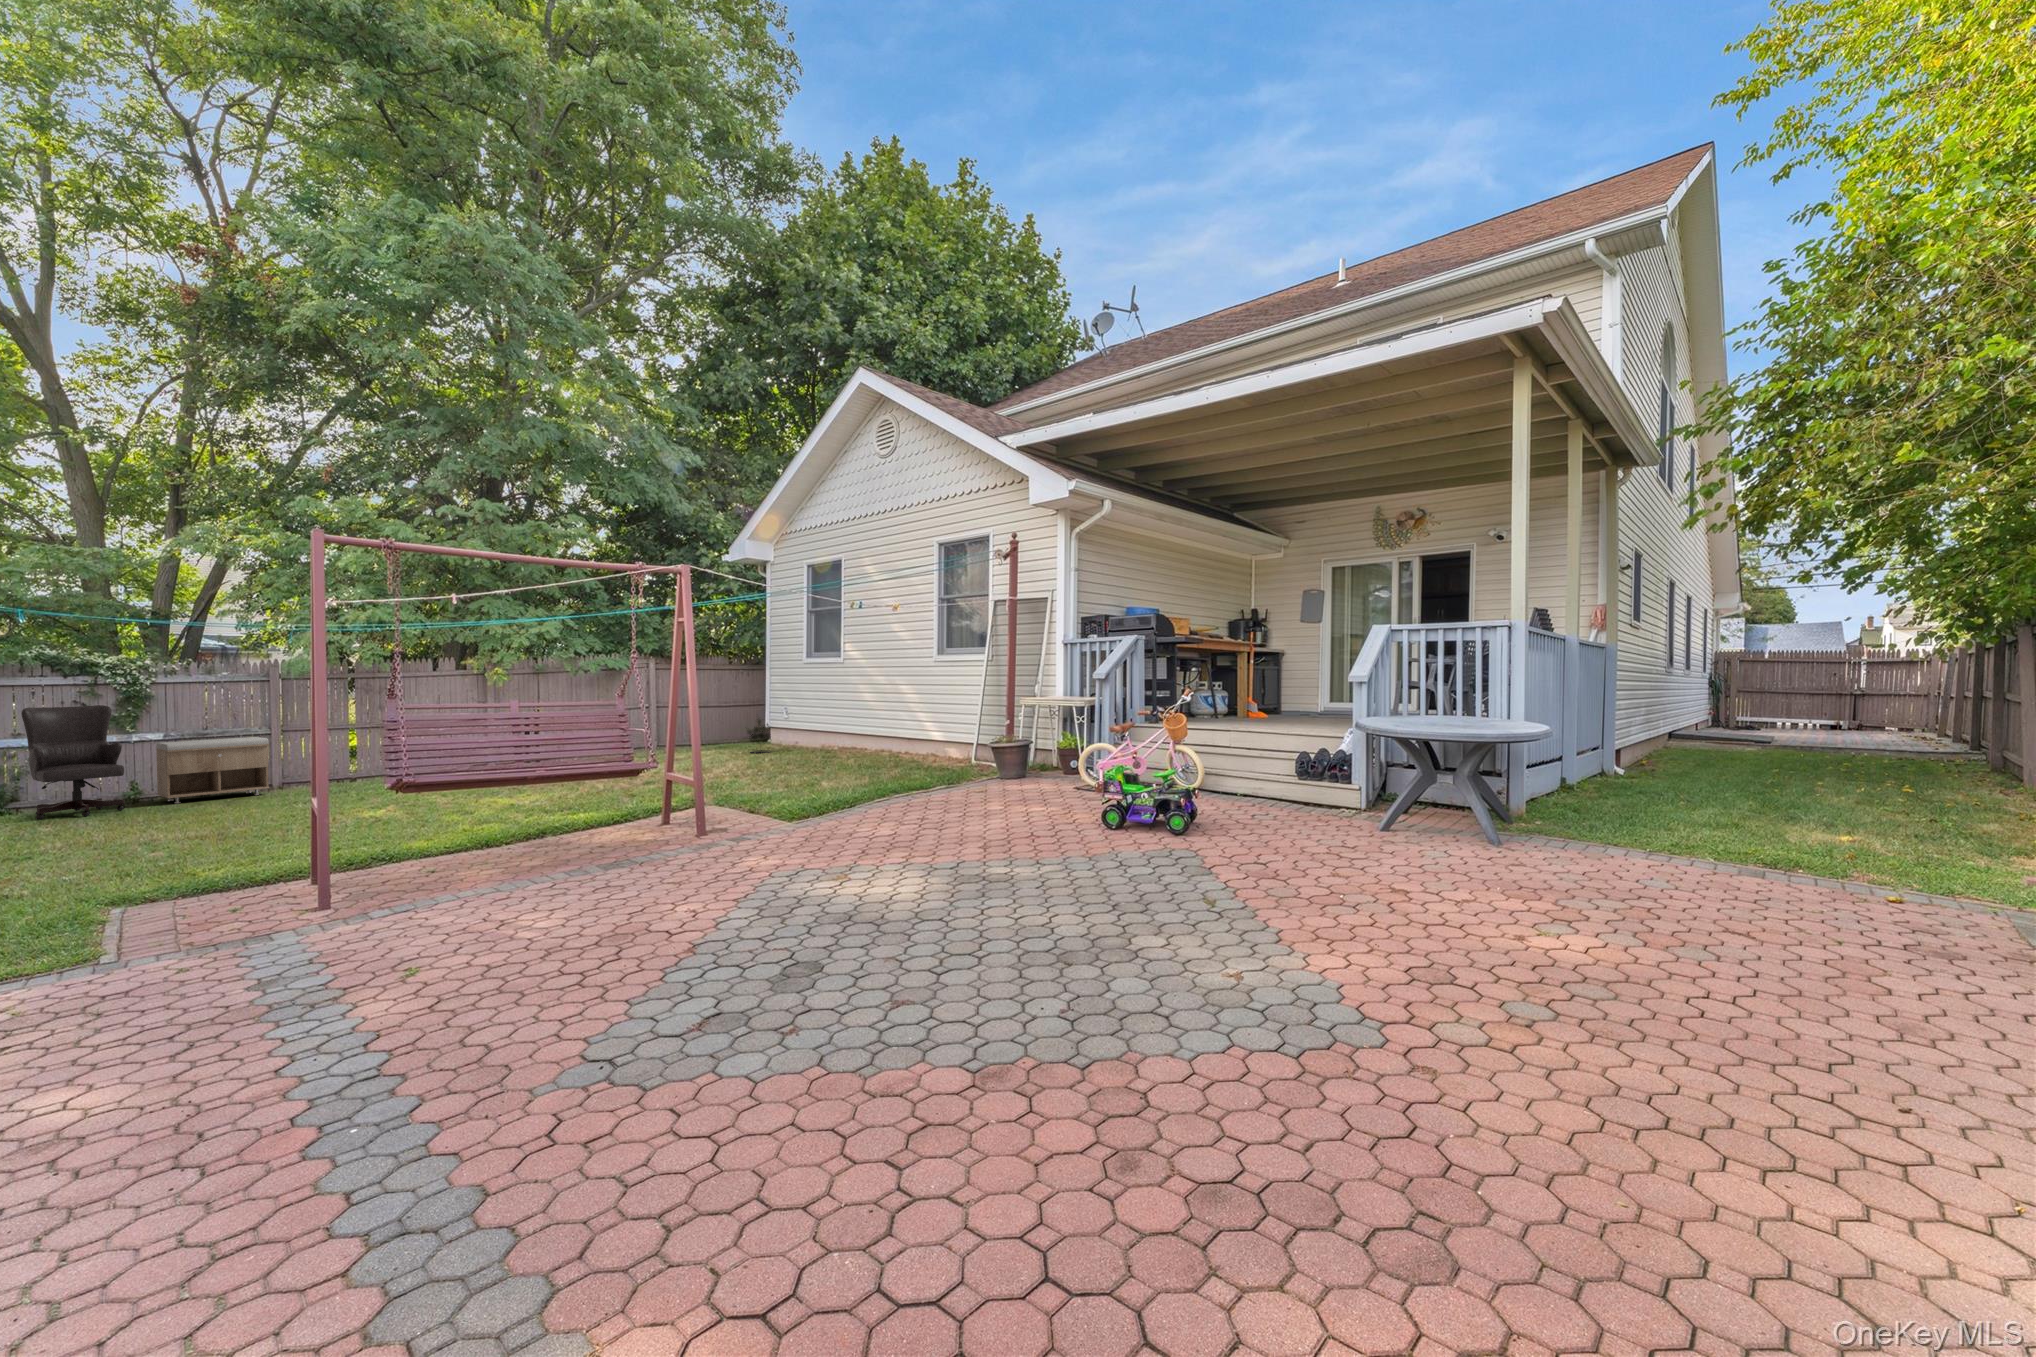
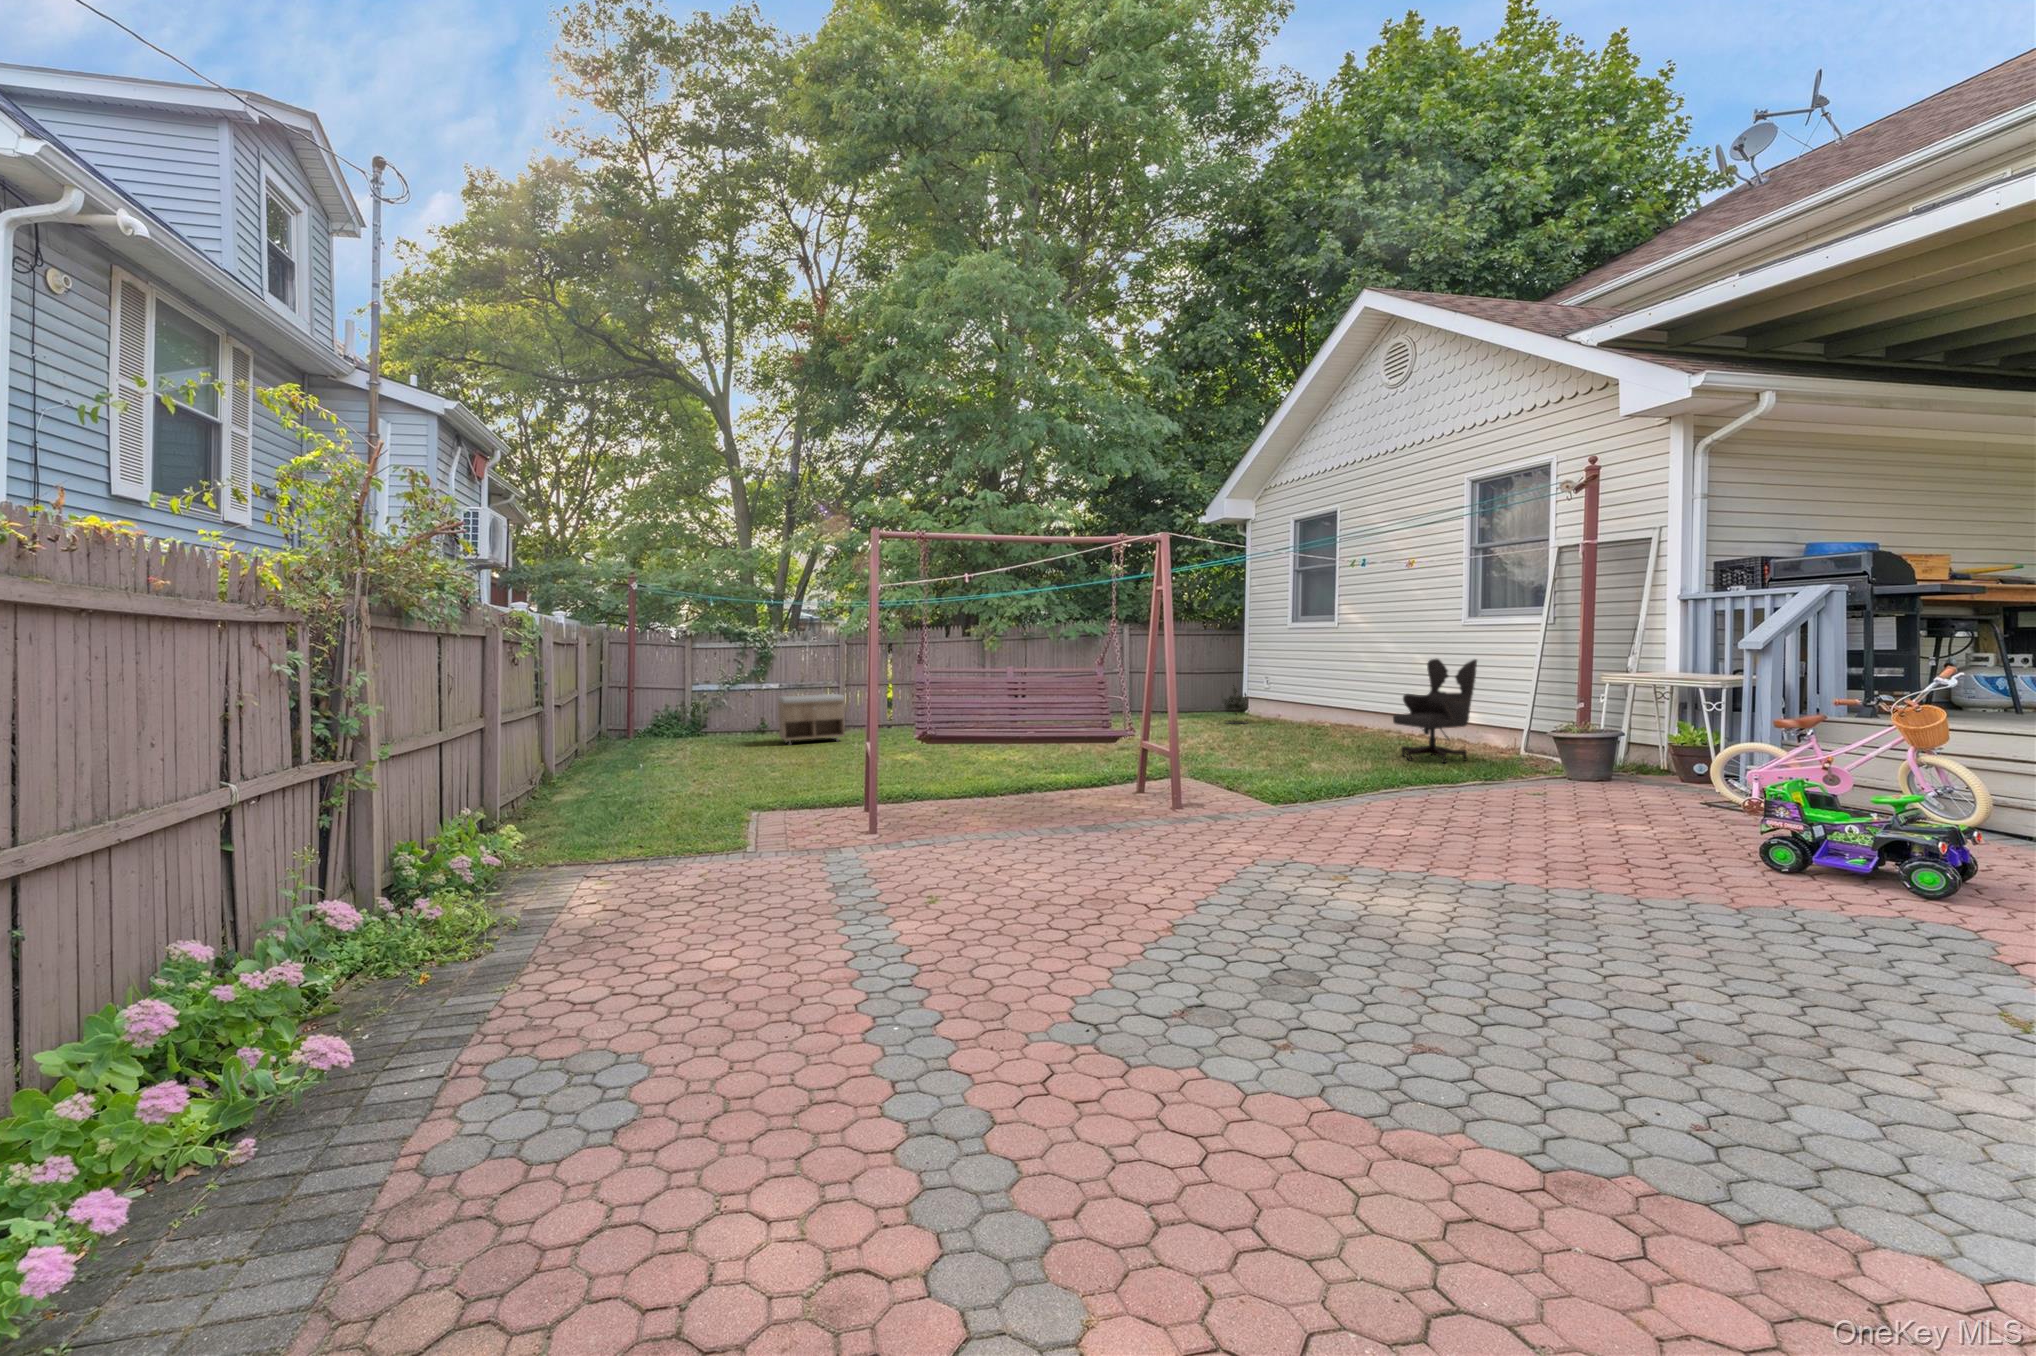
chair: present [21,705,124,820] -> present [1393,659,1477,763]

